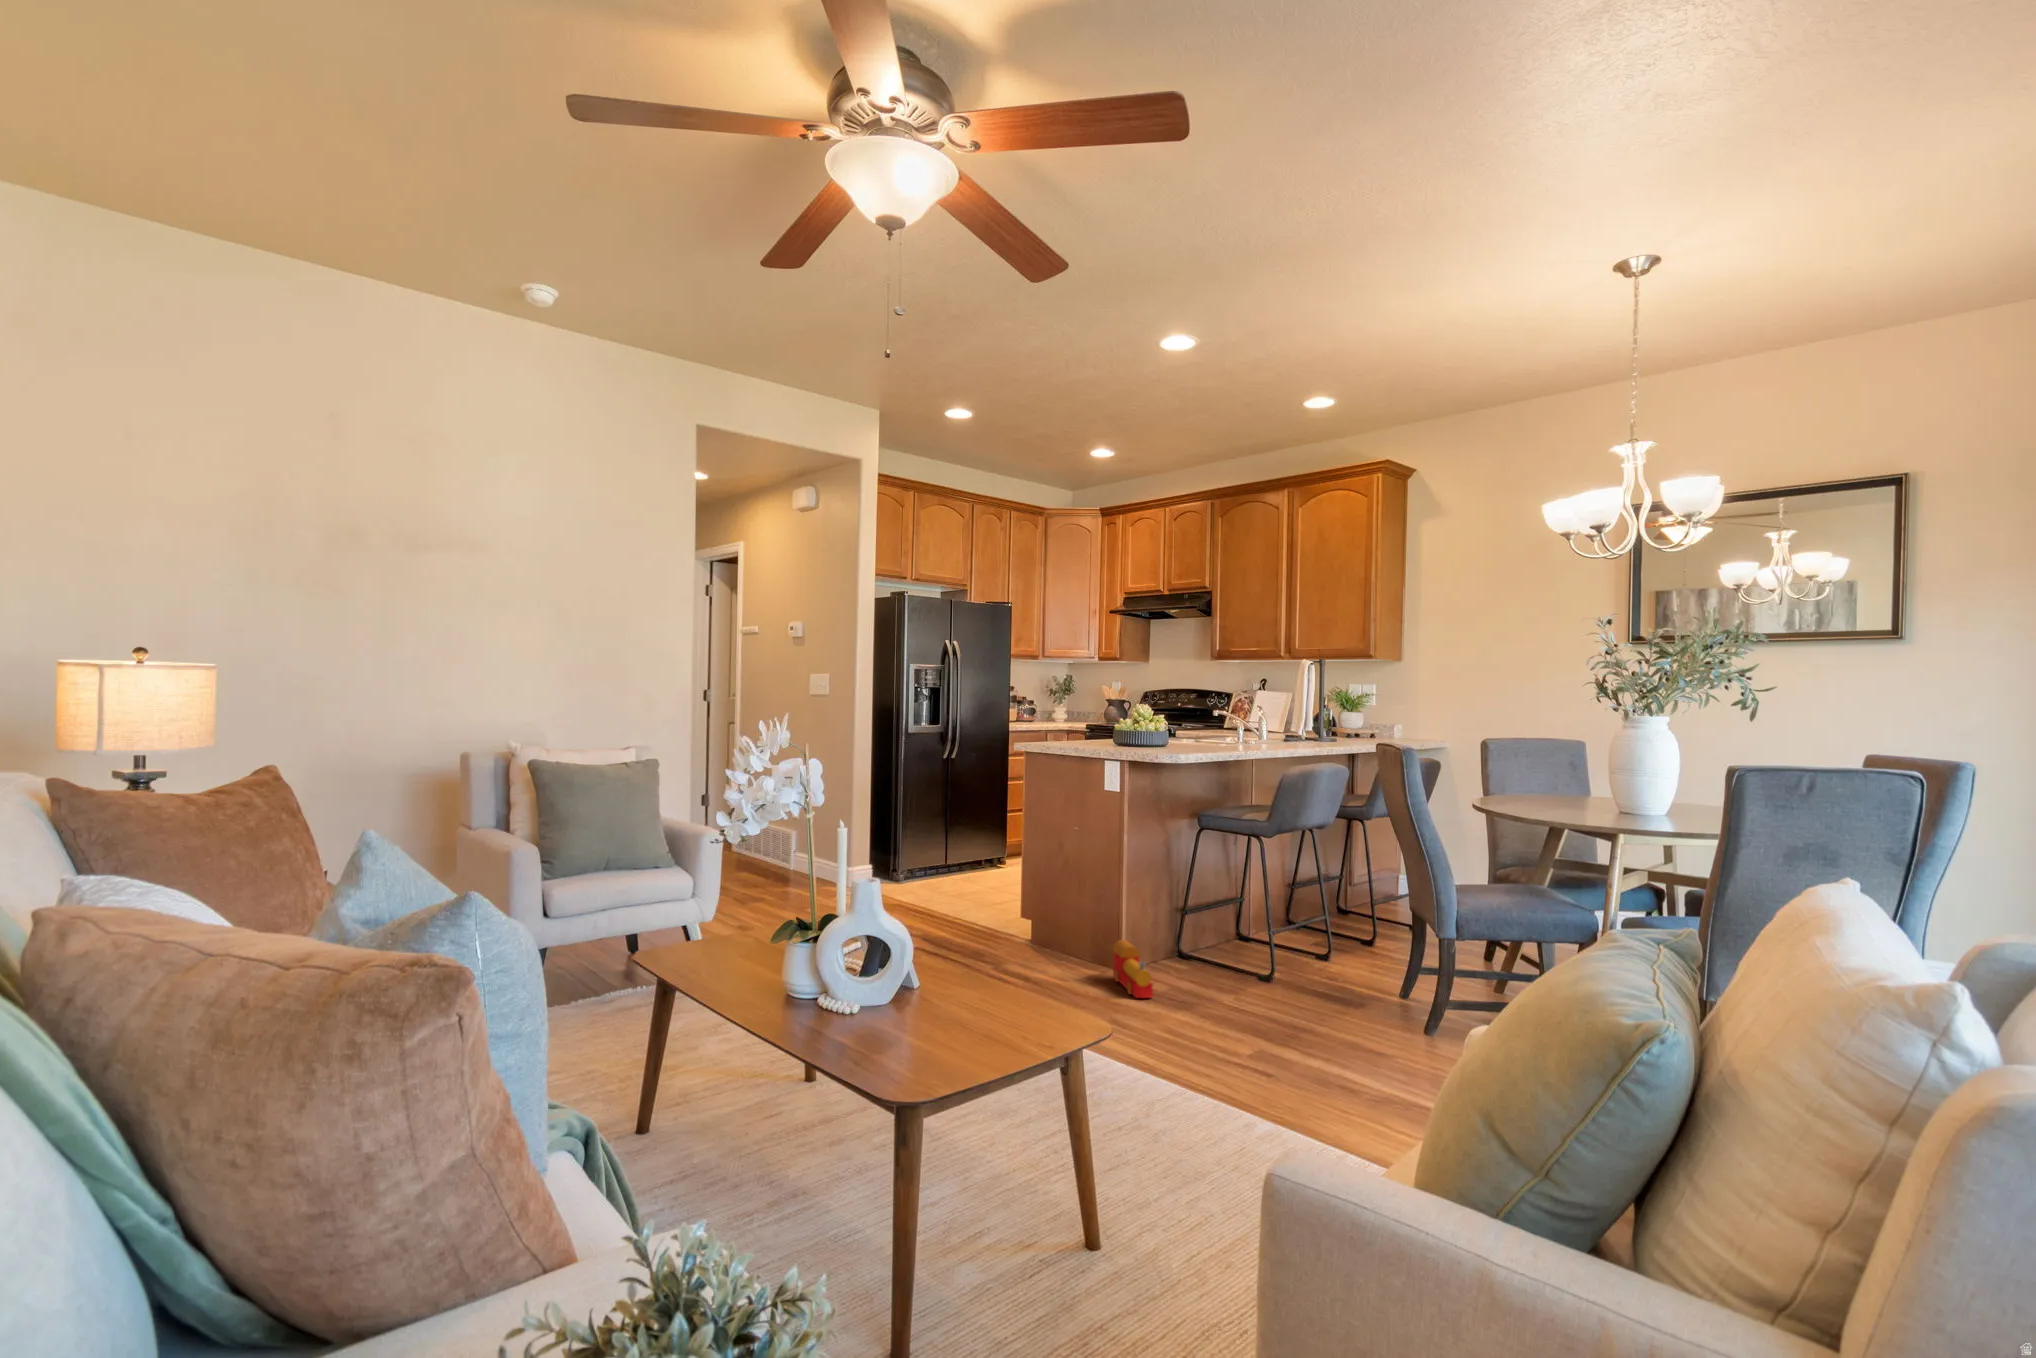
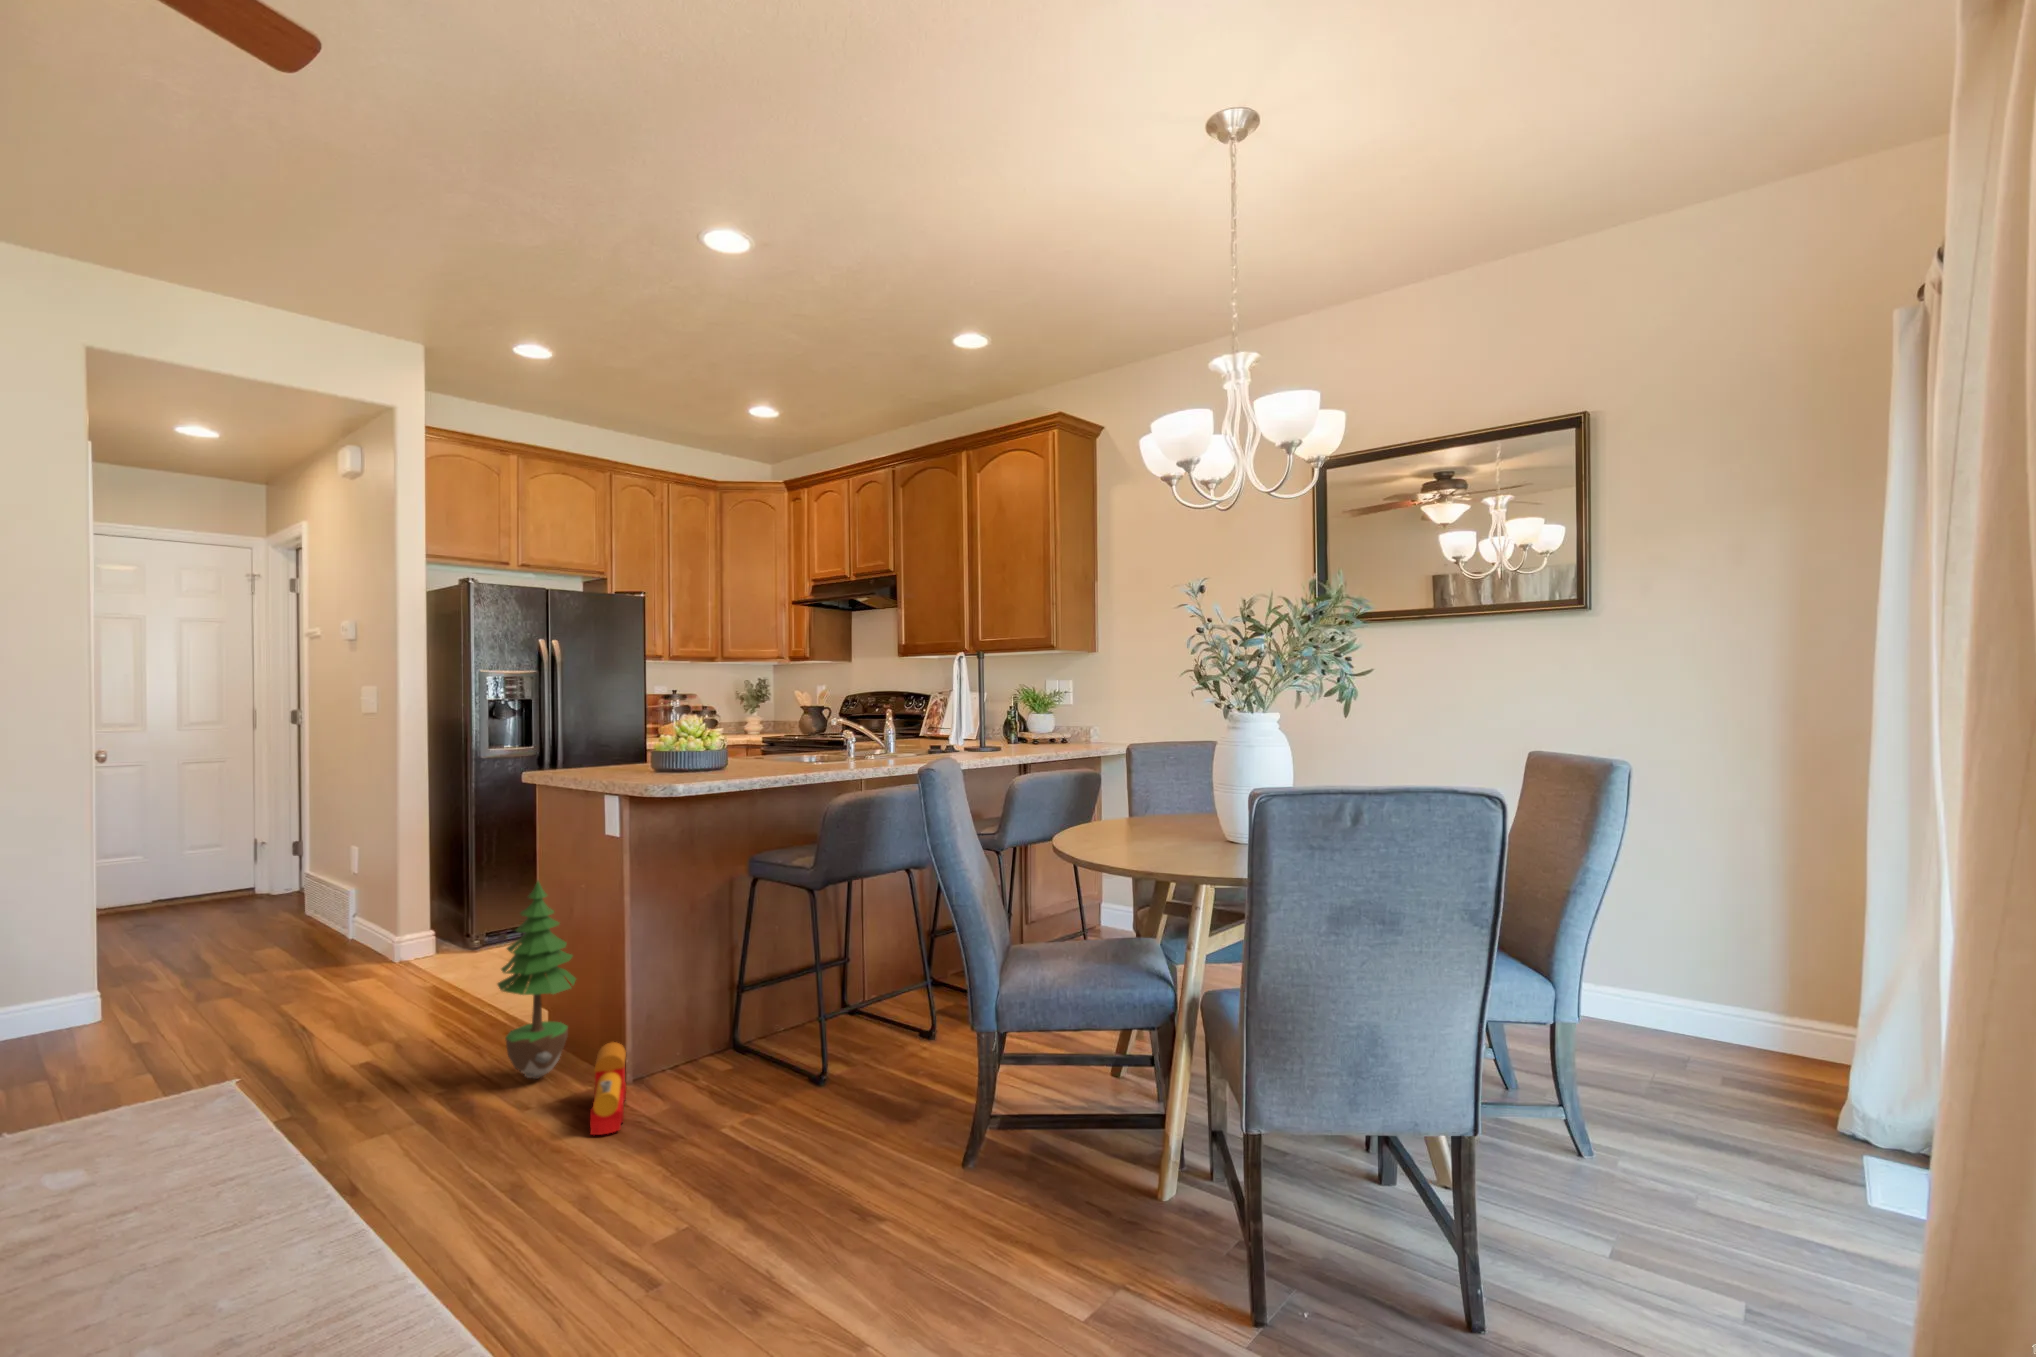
potted tree: none [1032,821,1083,965] -> present [498,881,576,1079]

